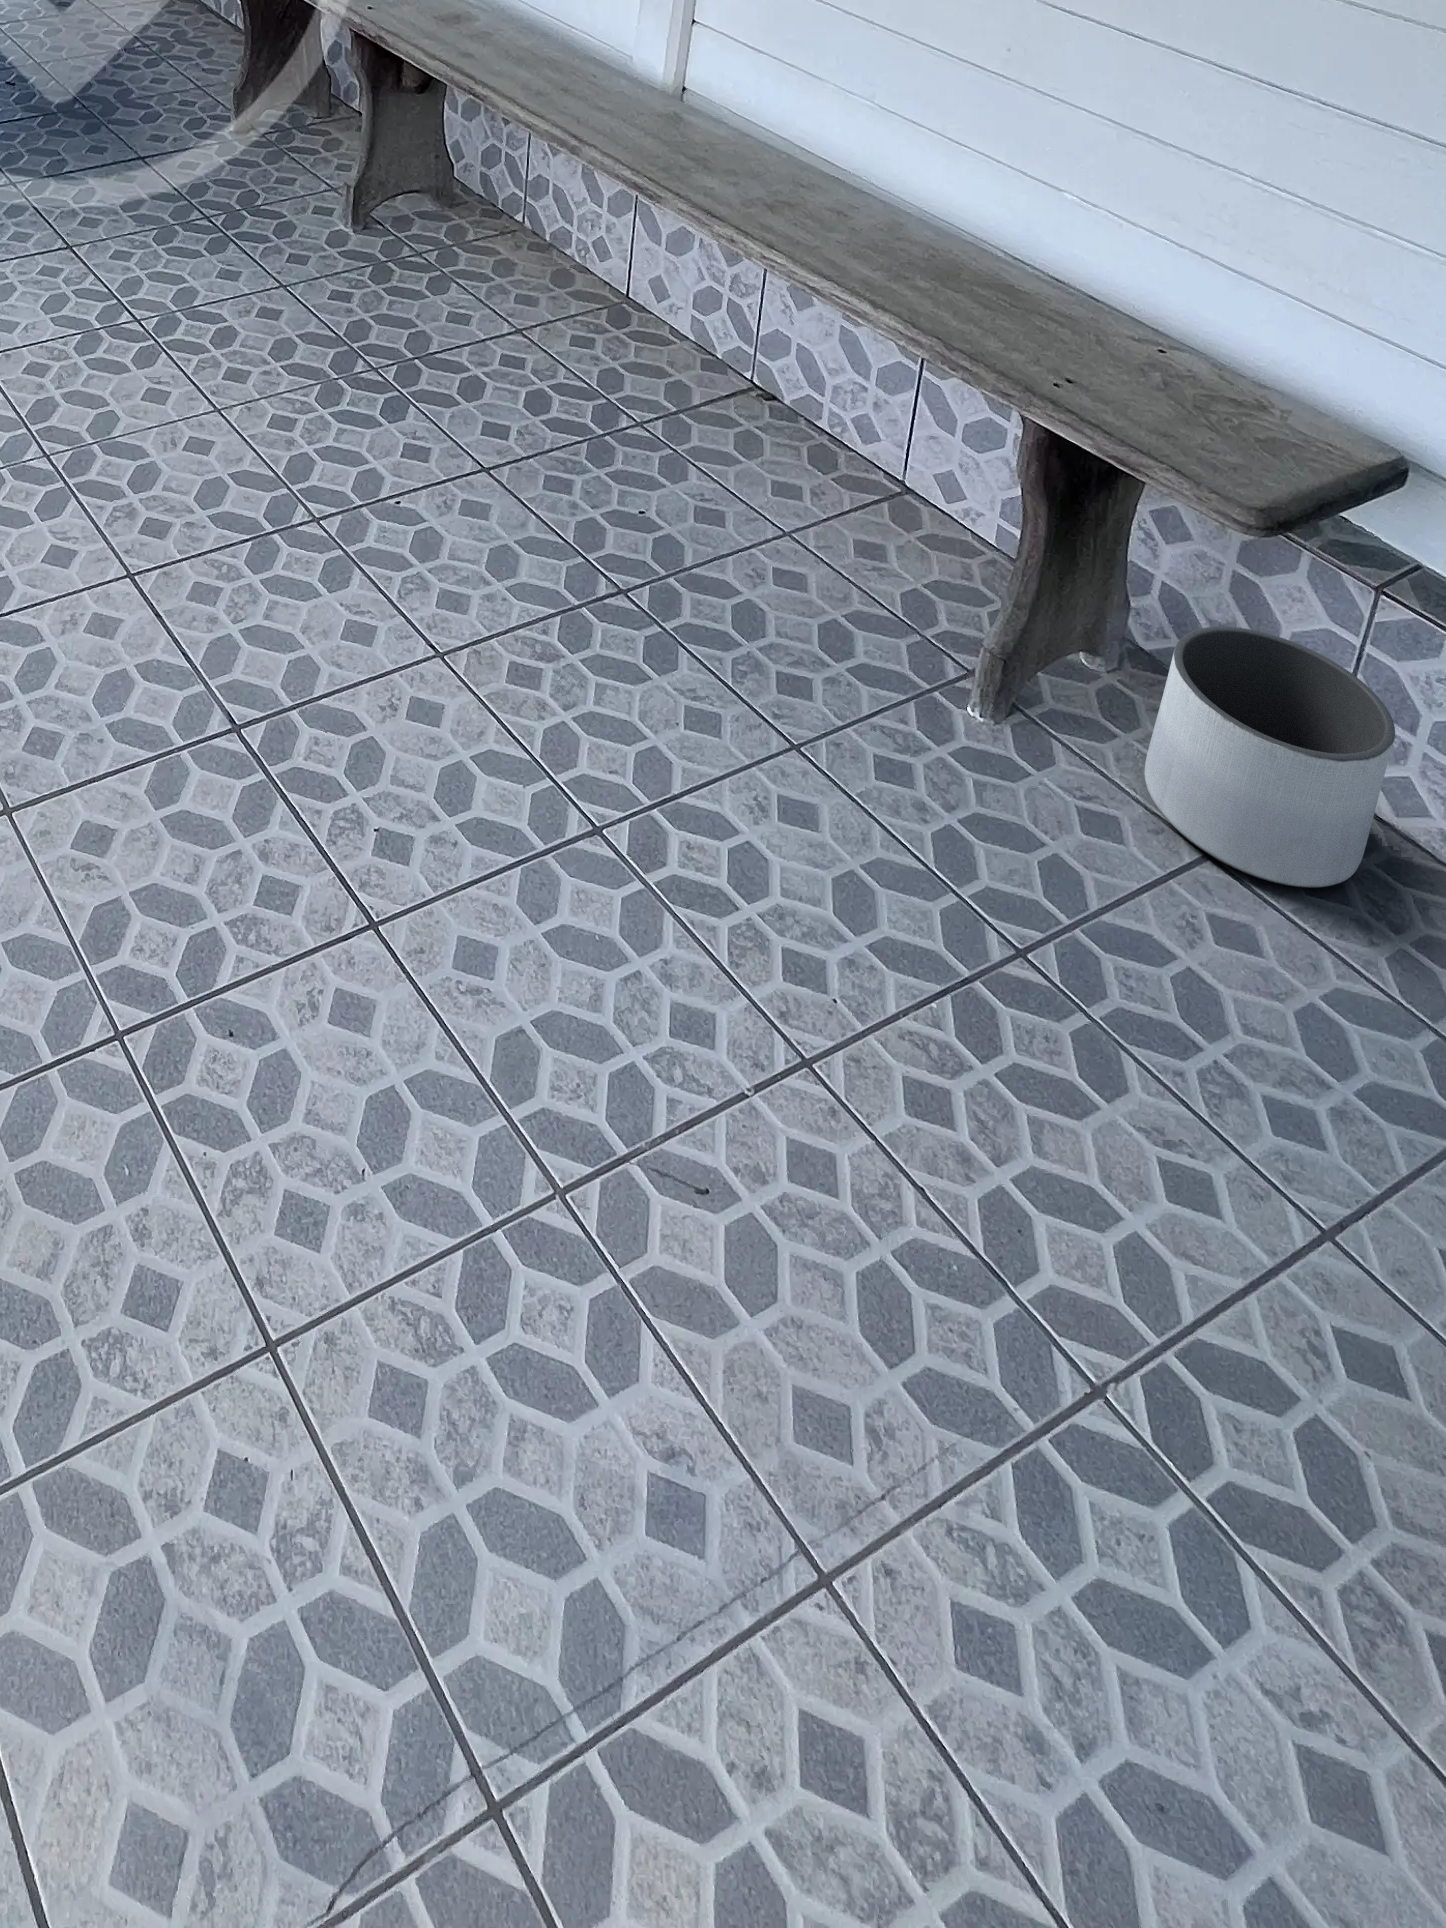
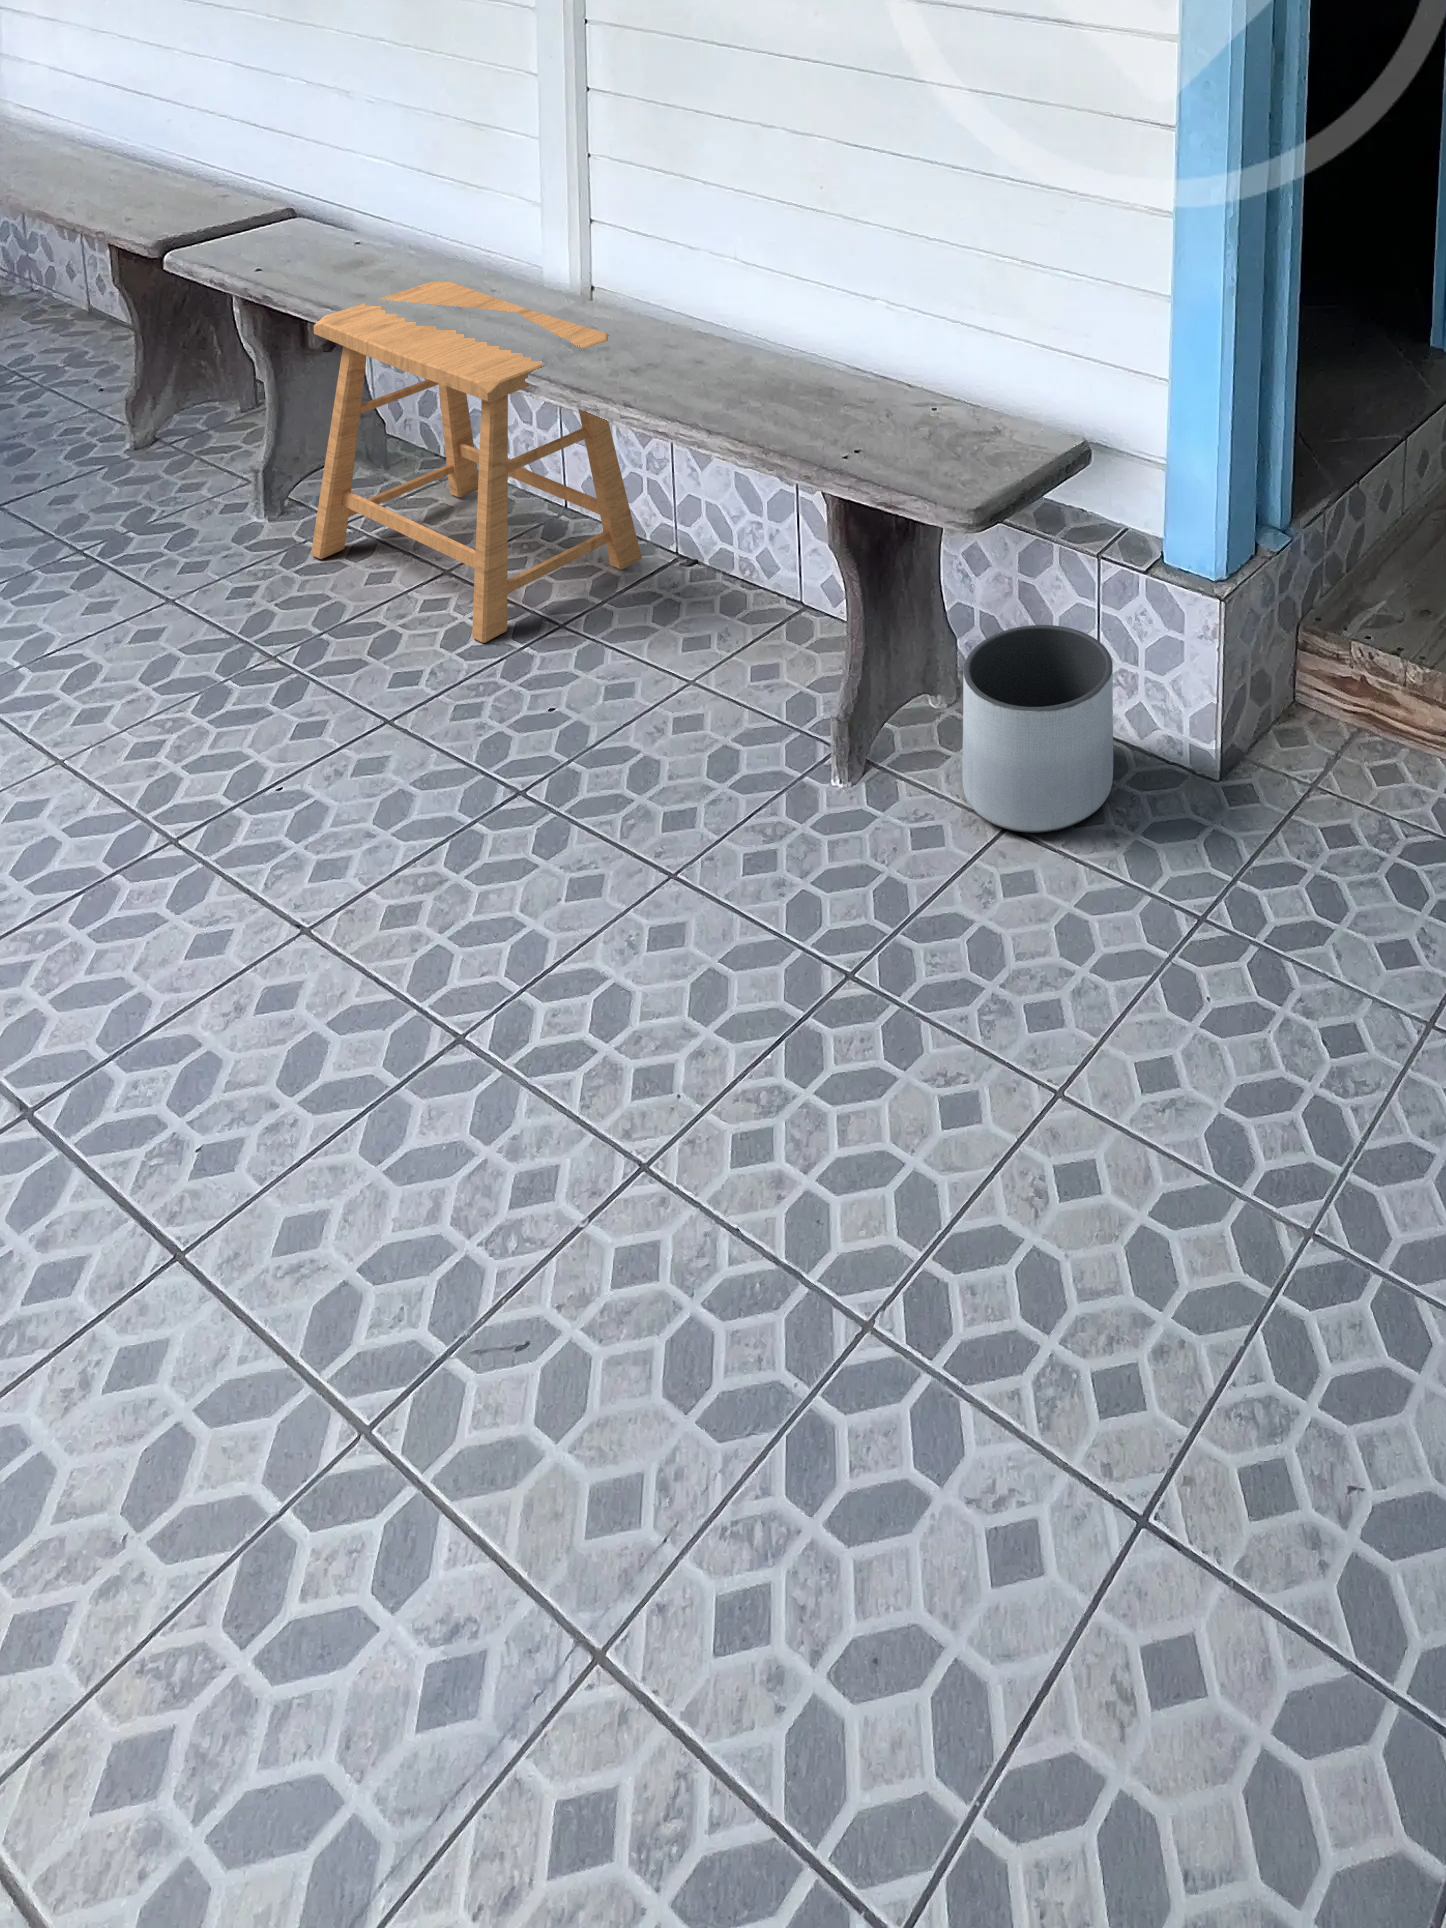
stool: none [397,51,729,420] -> present [311,281,642,643]

